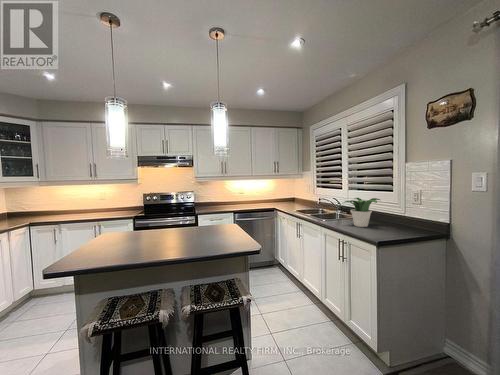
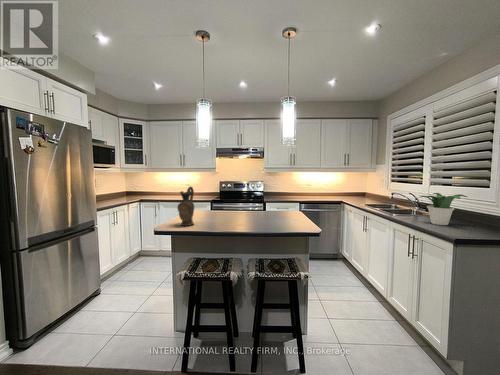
ceramic pitcher: none [81,207,107,259] -> present [177,187,194,226]

